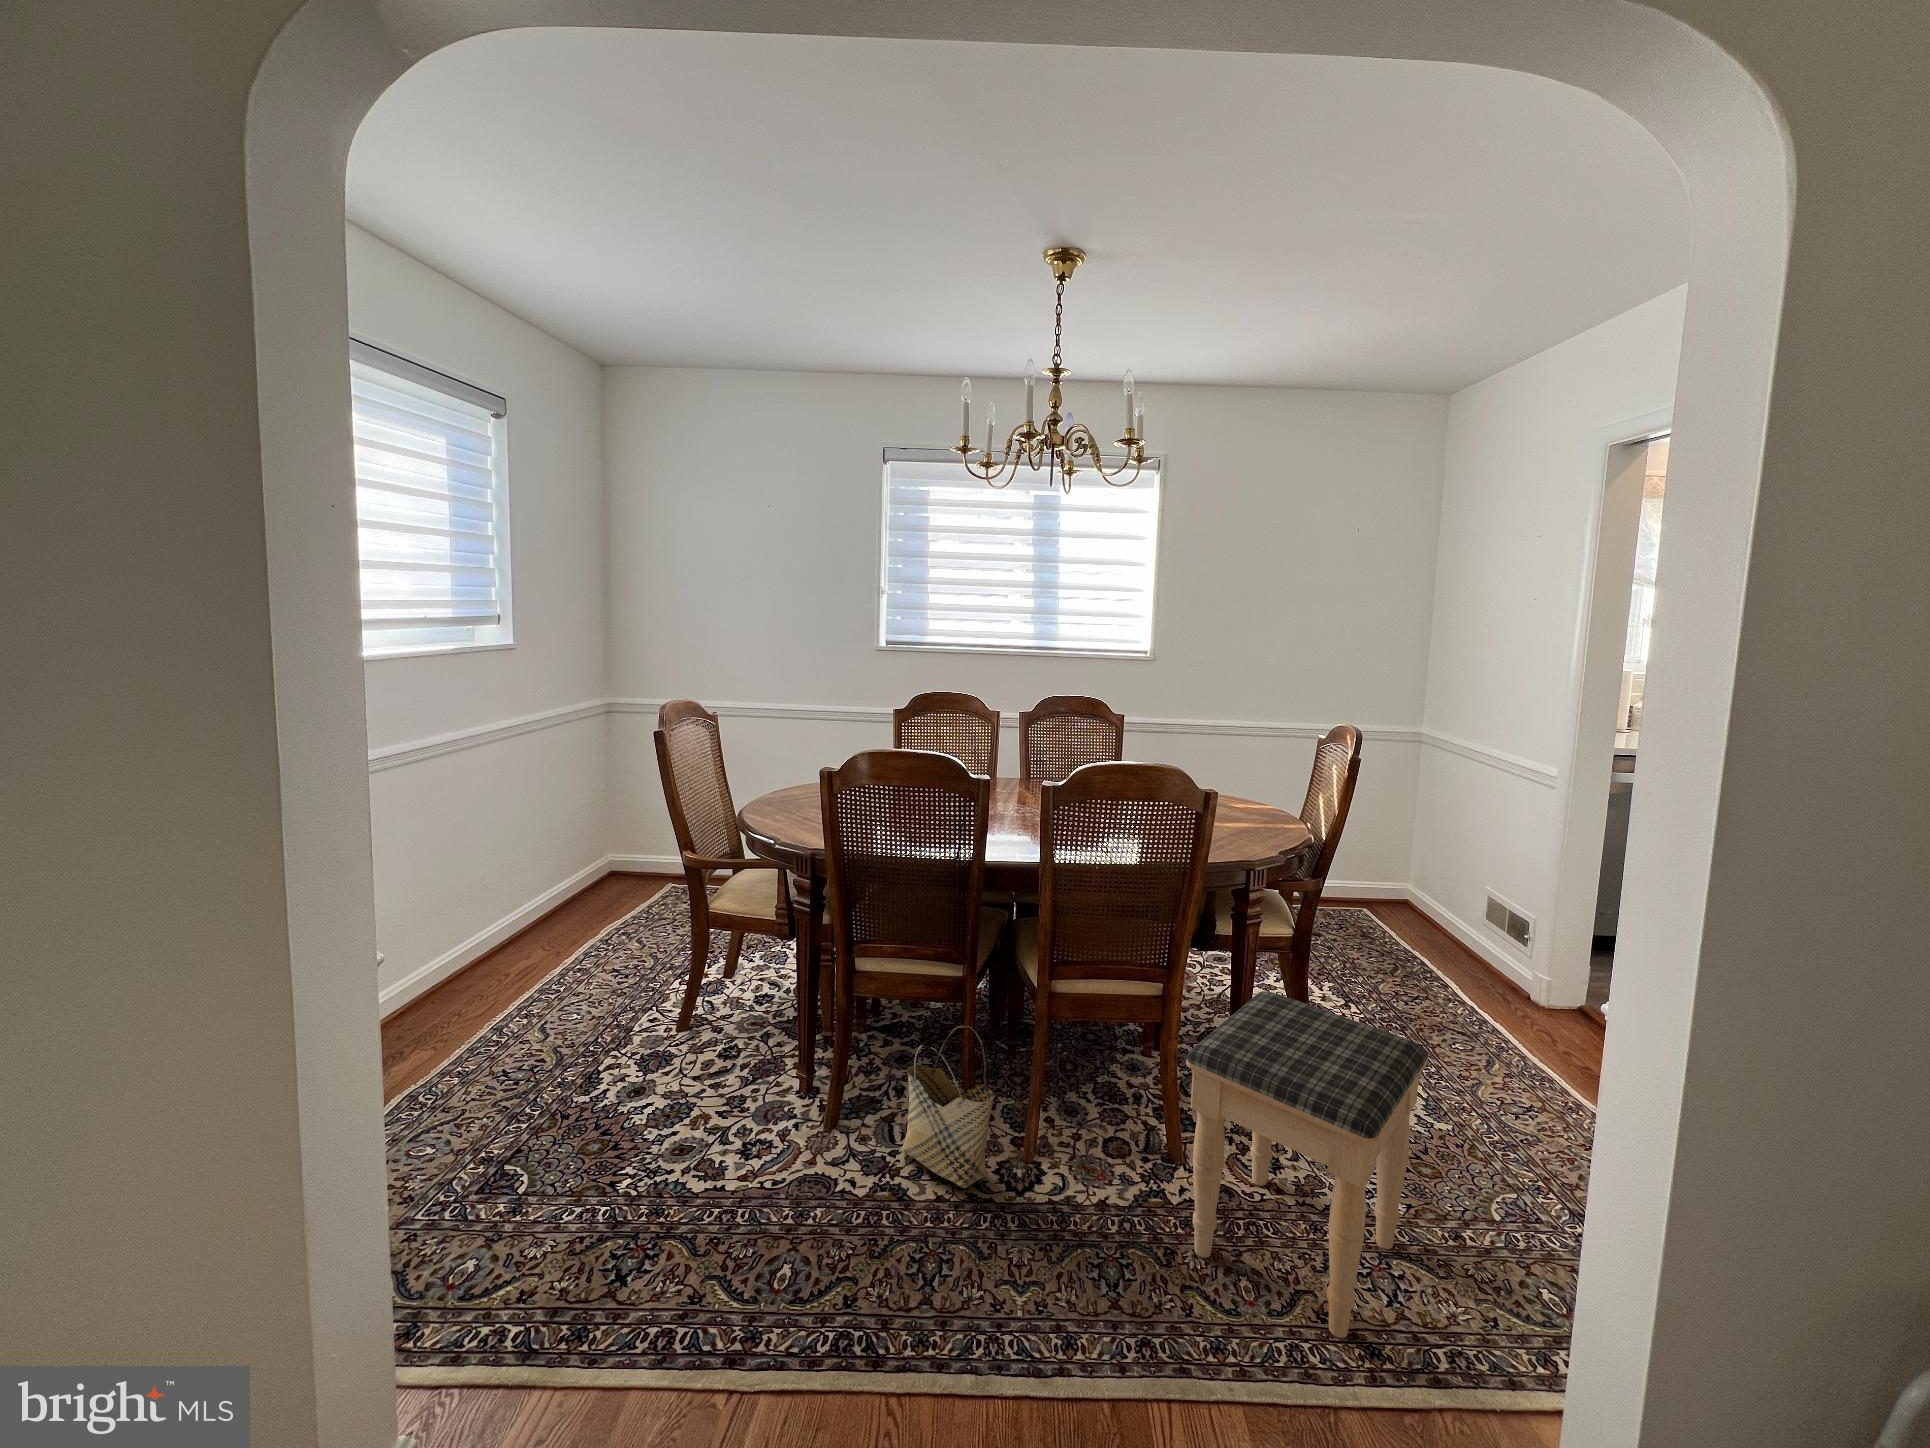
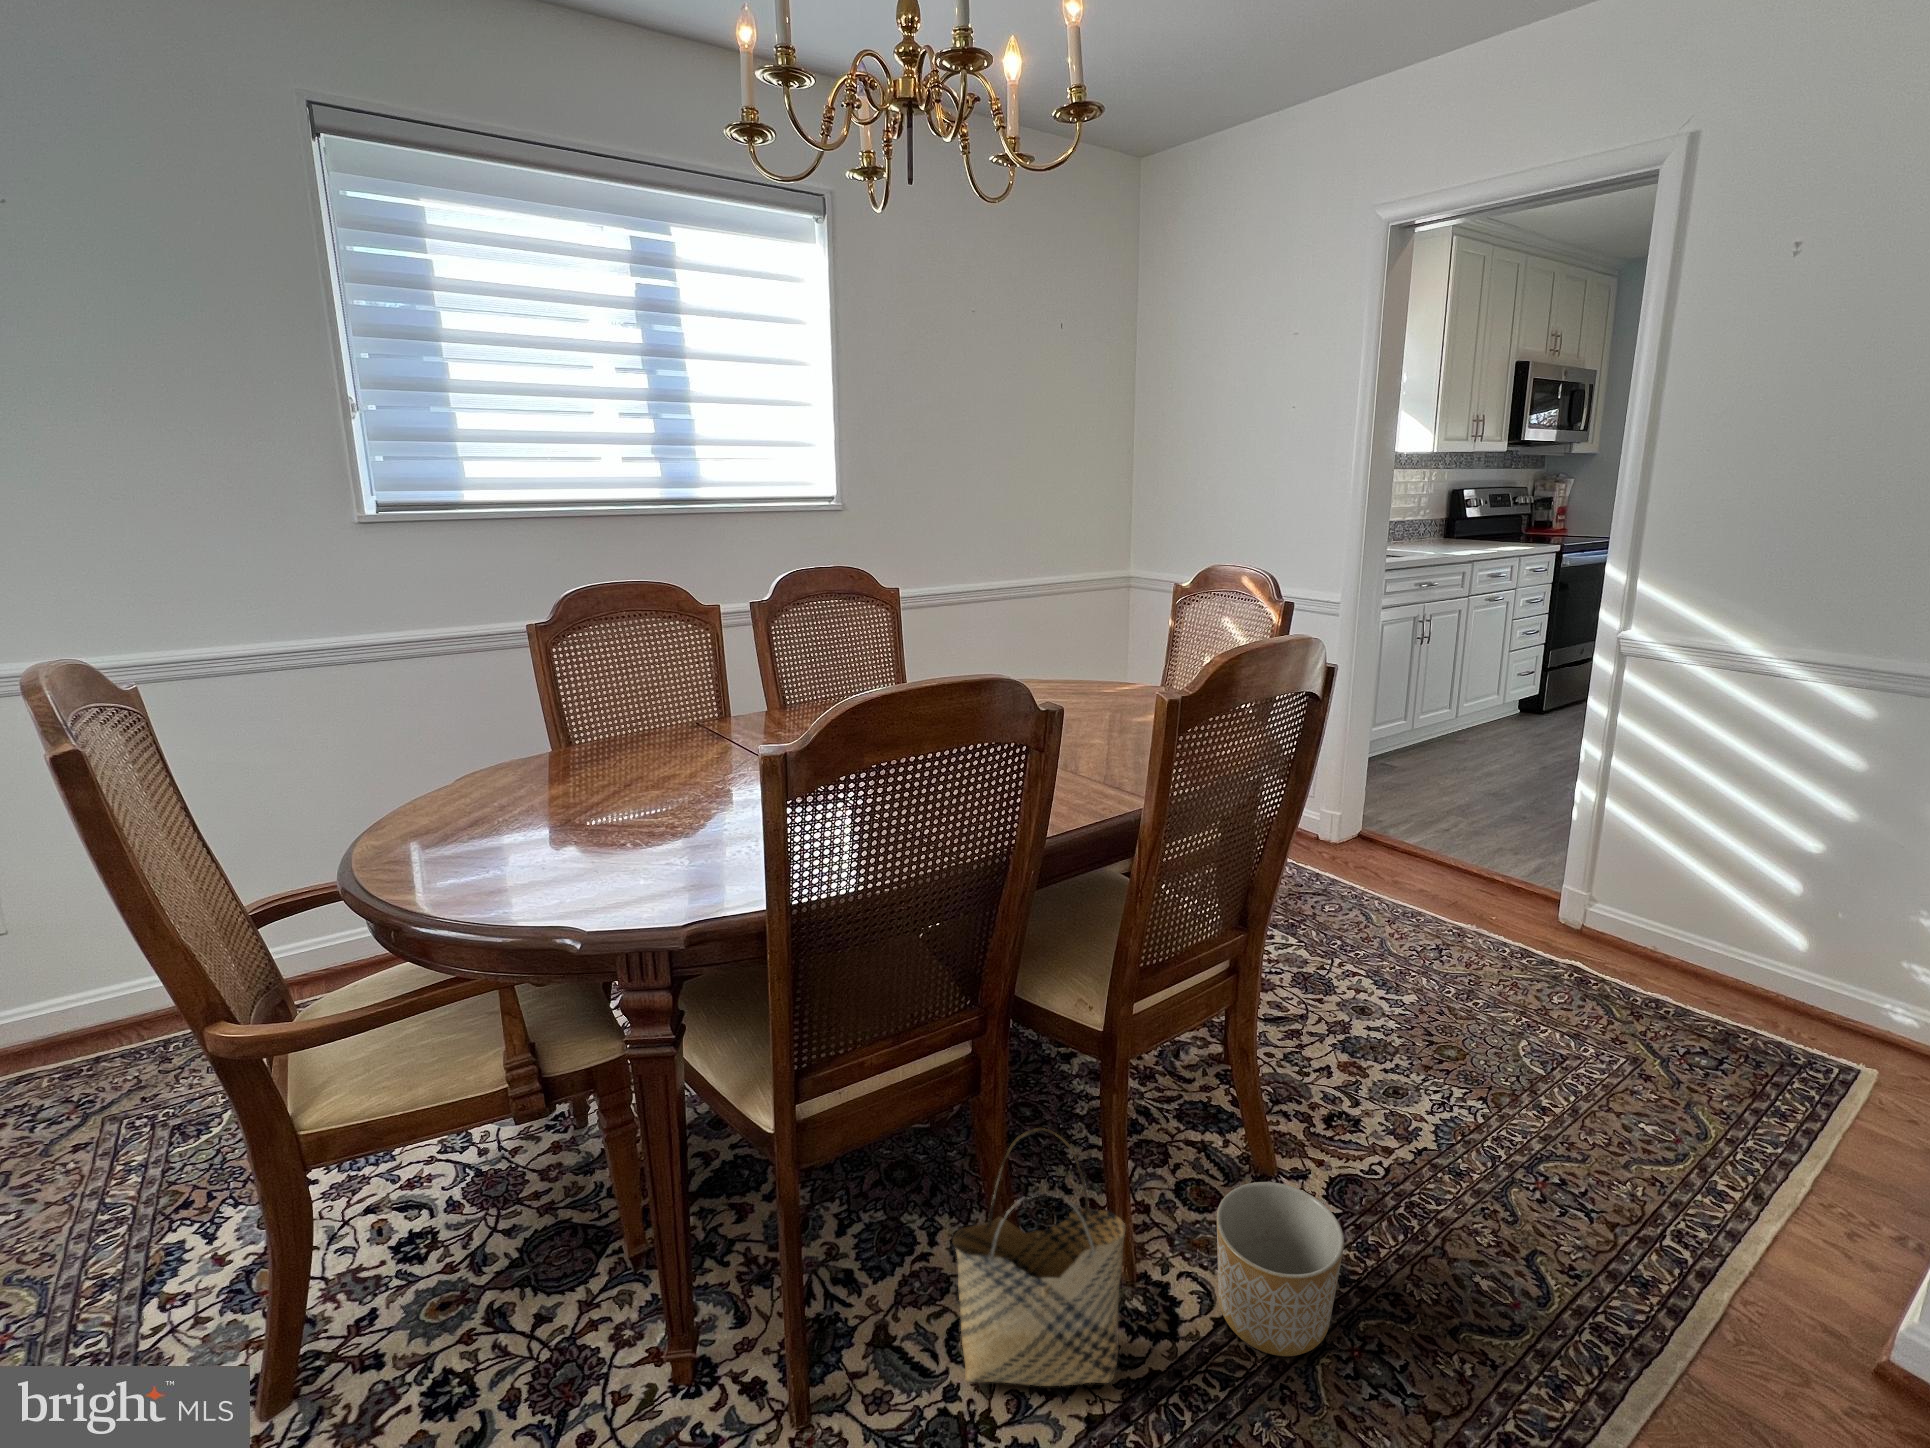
footstool: present [1186,991,1429,1338] -> none [1348,914,1687,1288]
planter: none [1049,1126,1131,1241] -> present [1217,1182,1344,1356]

